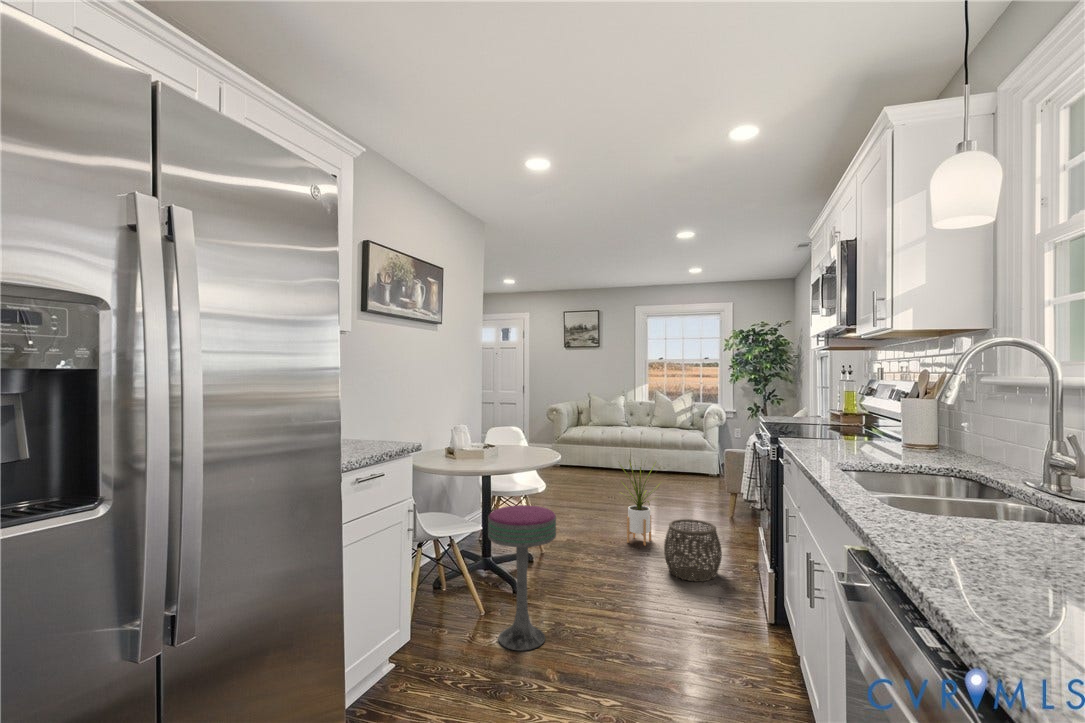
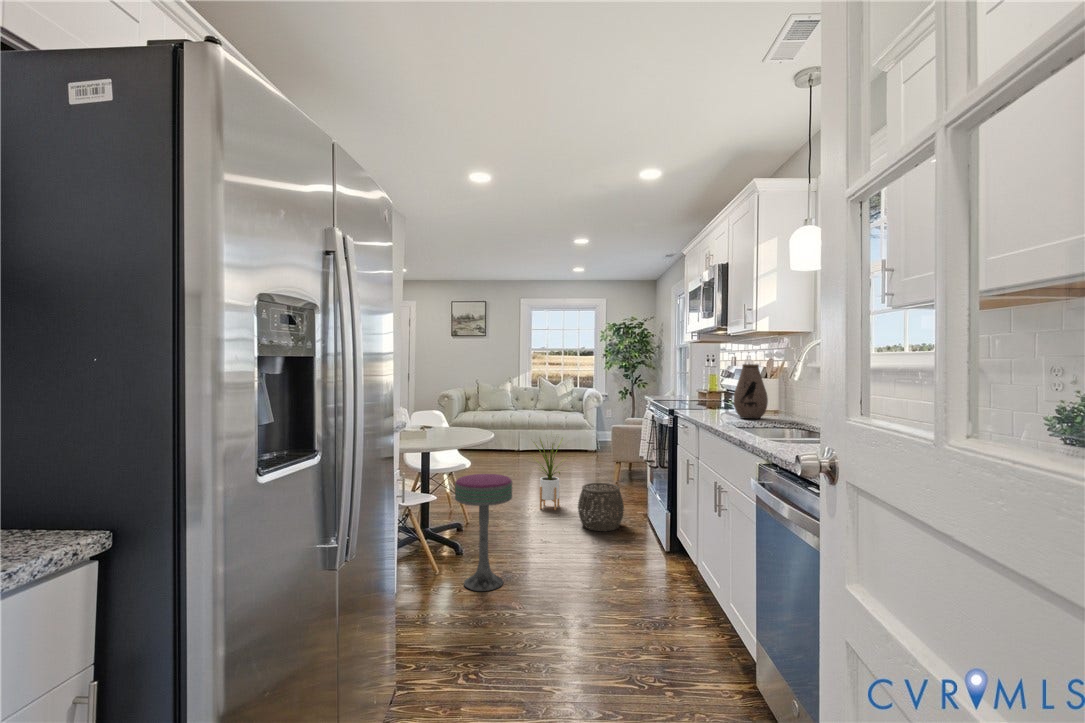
vase: none [857,377,912,457] -> present [734,364,768,419]

